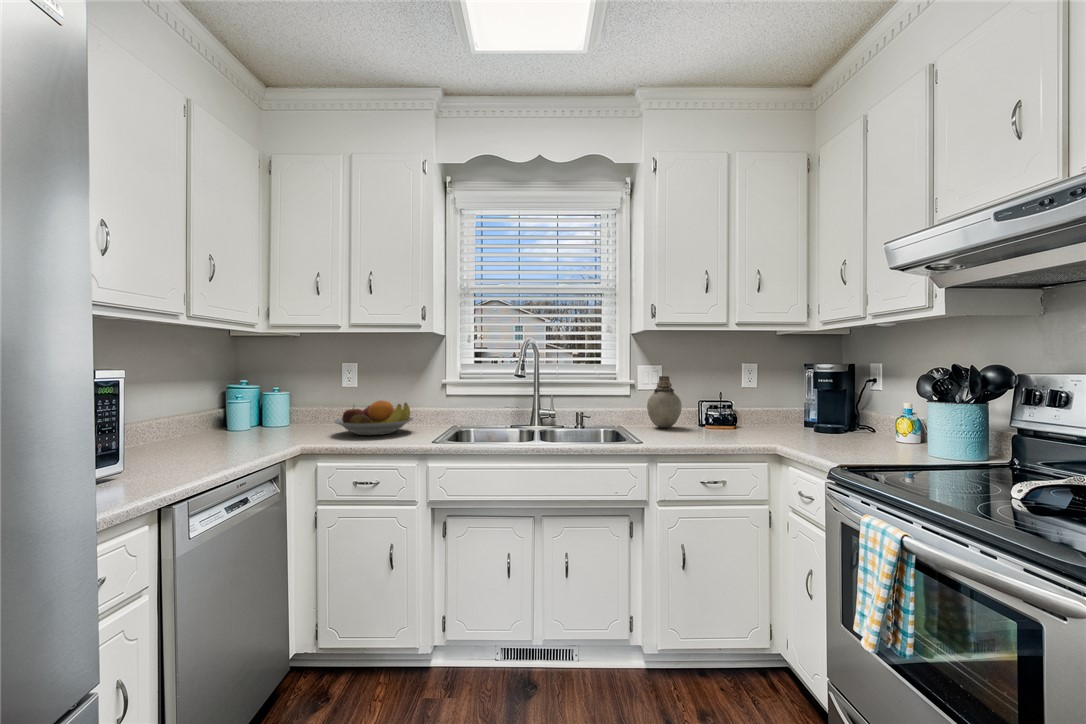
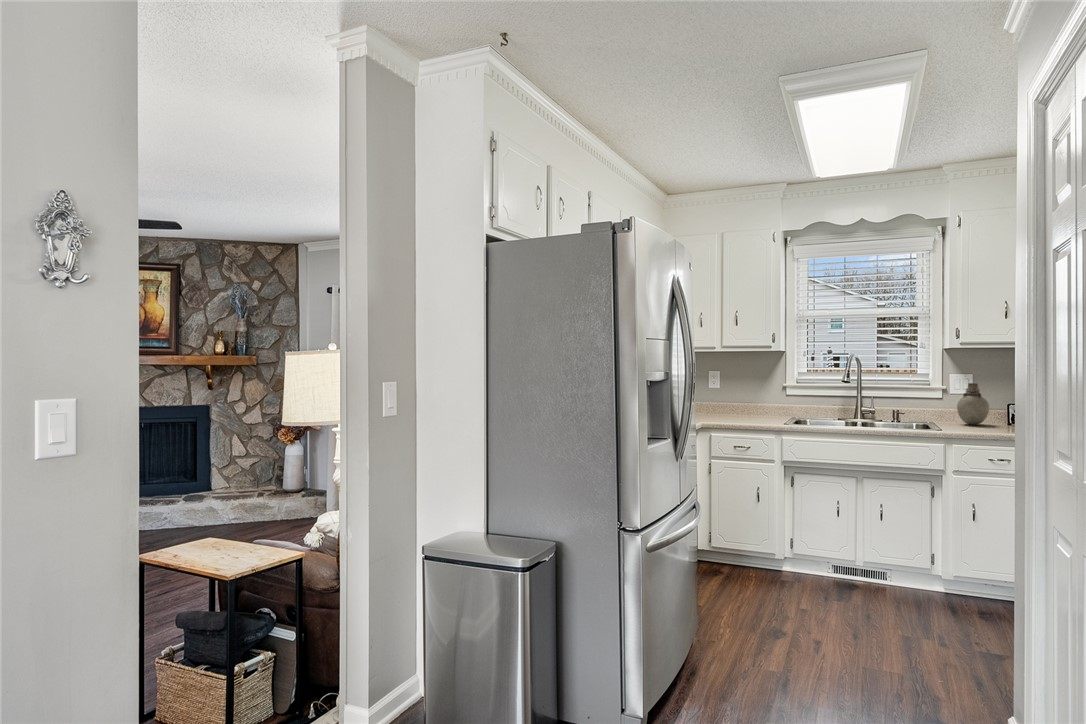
fruit bowl: present [334,401,413,435] -> none [711,397,765,420]

